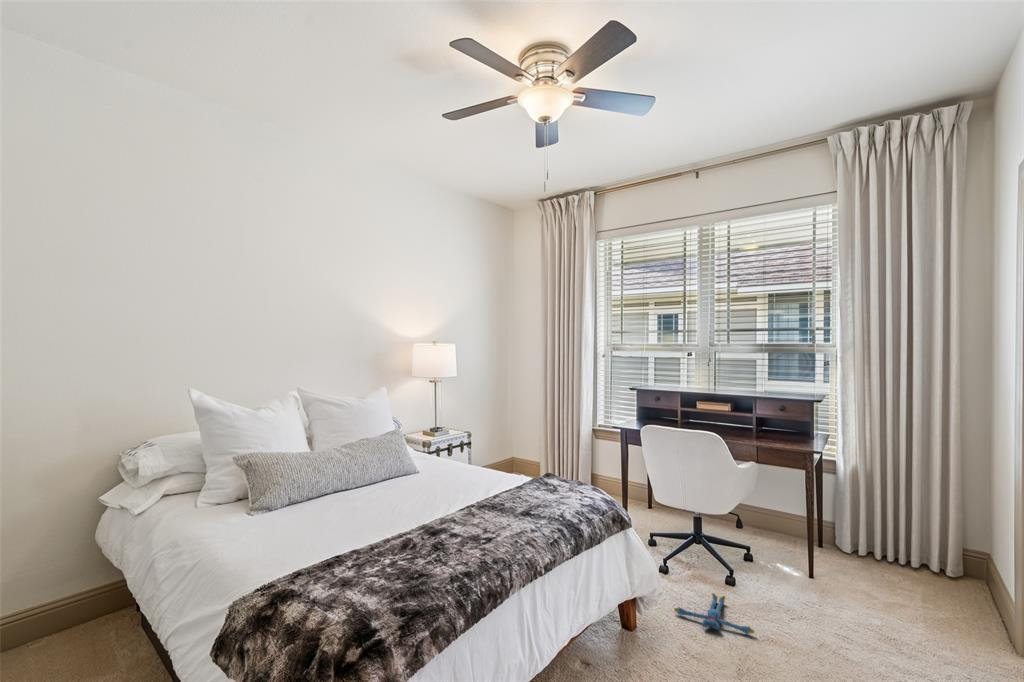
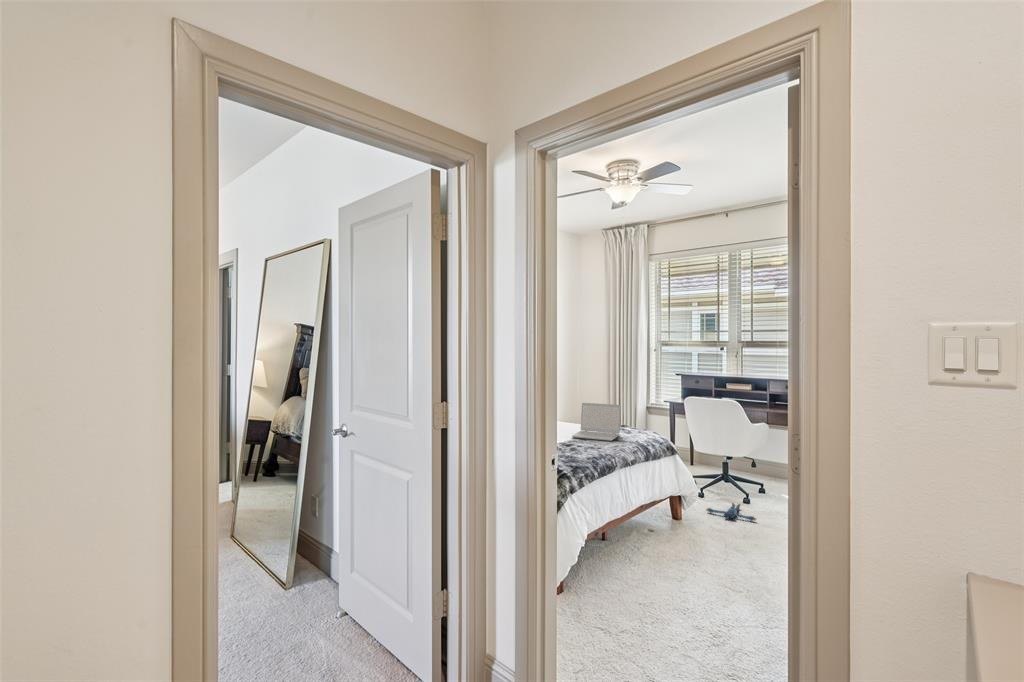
laptop: none [455,442,539,514] -> present [572,403,621,441]

